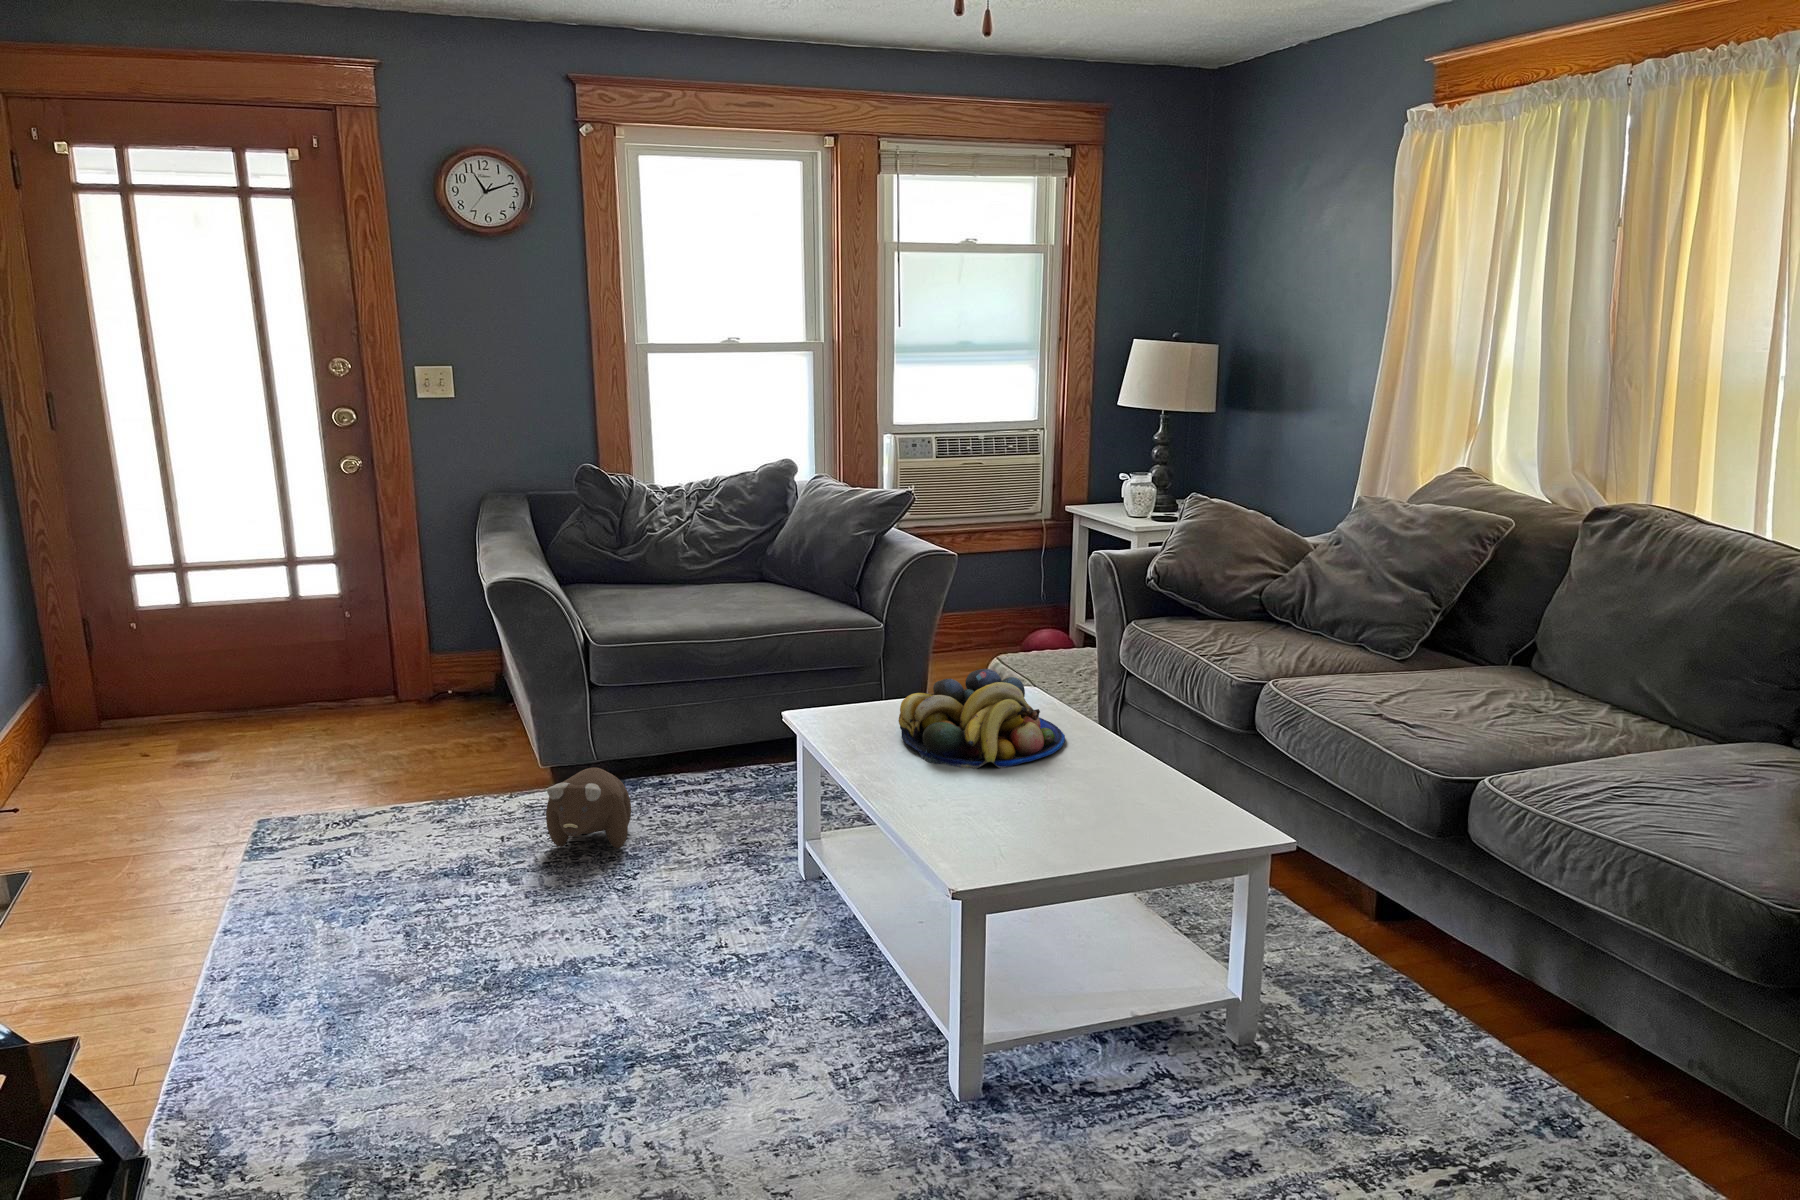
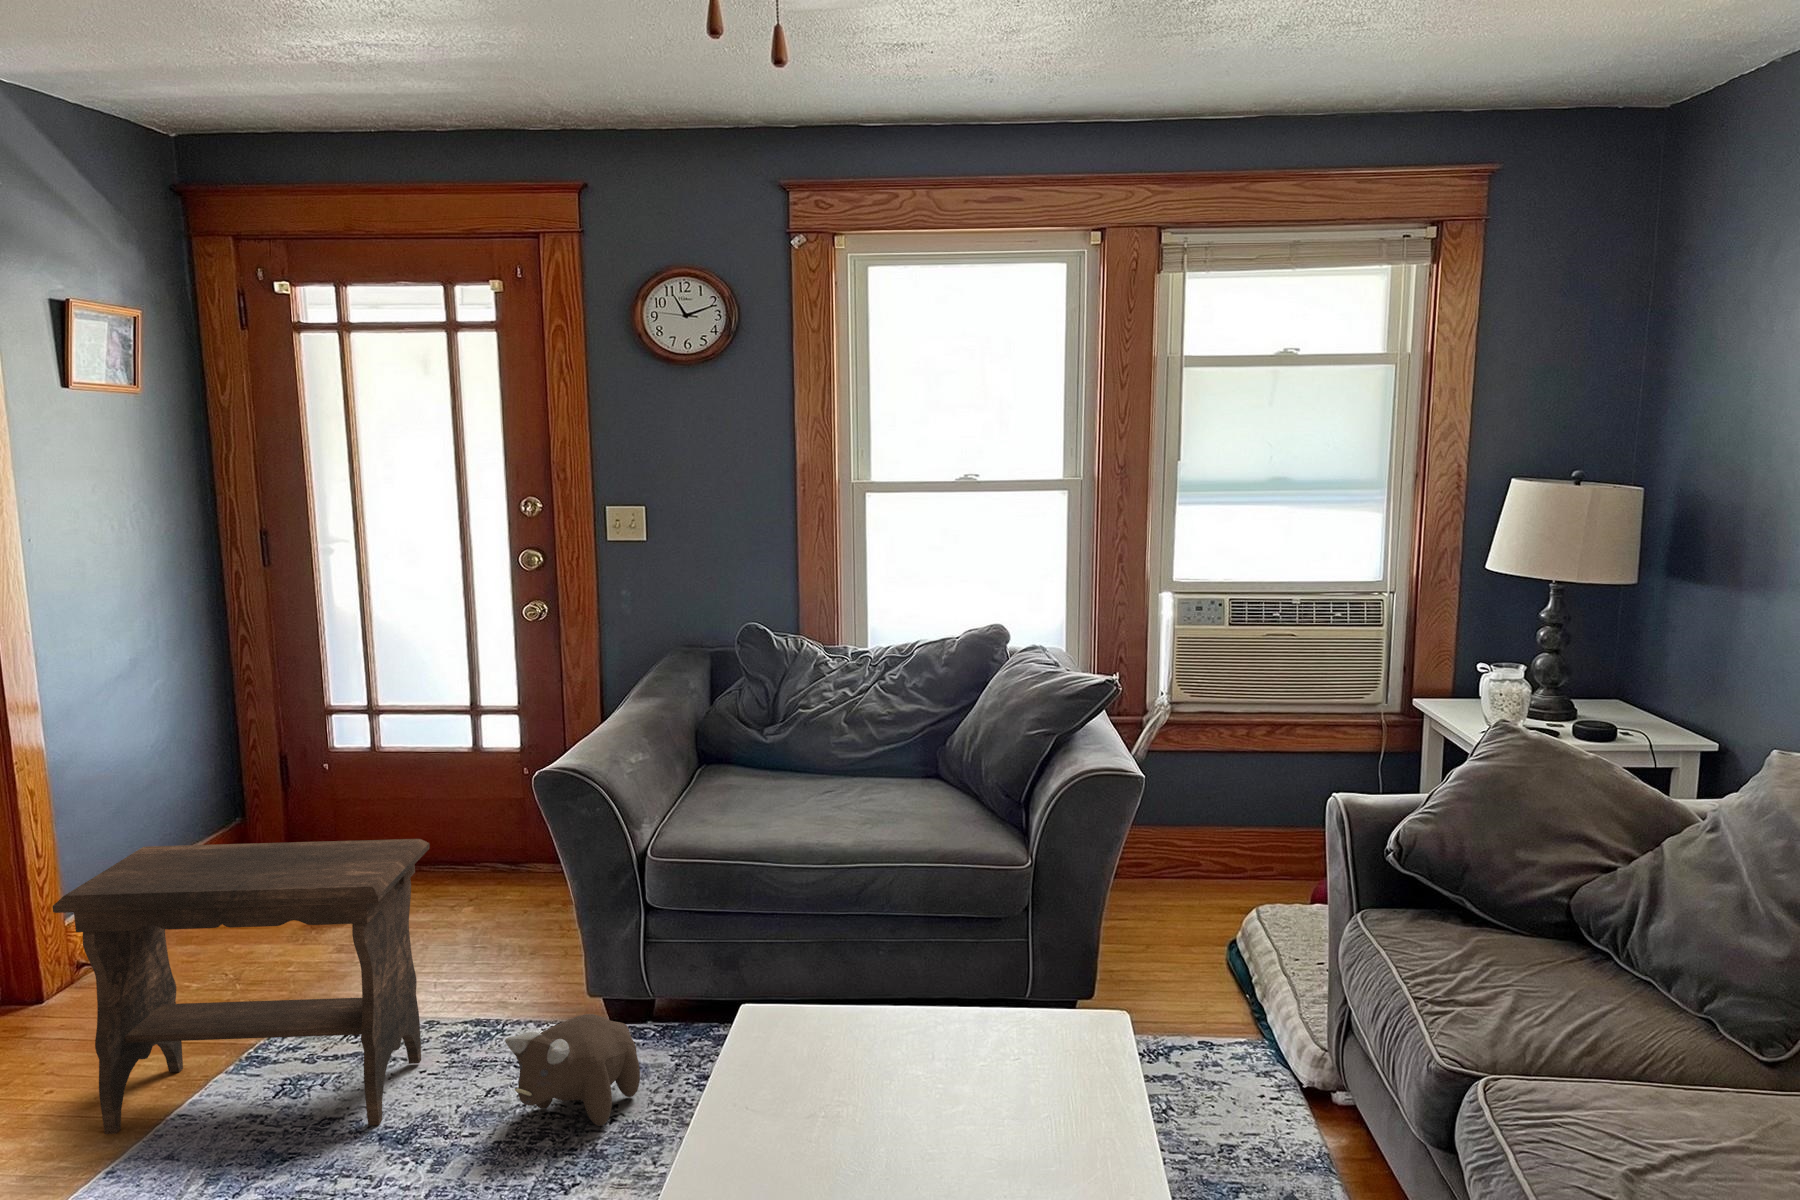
footstool: none [125,648,435,927] -> present [53,839,430,1134]
fruit bowl: present [898,669,1065,769] -> none [817,984,1068,1164]

